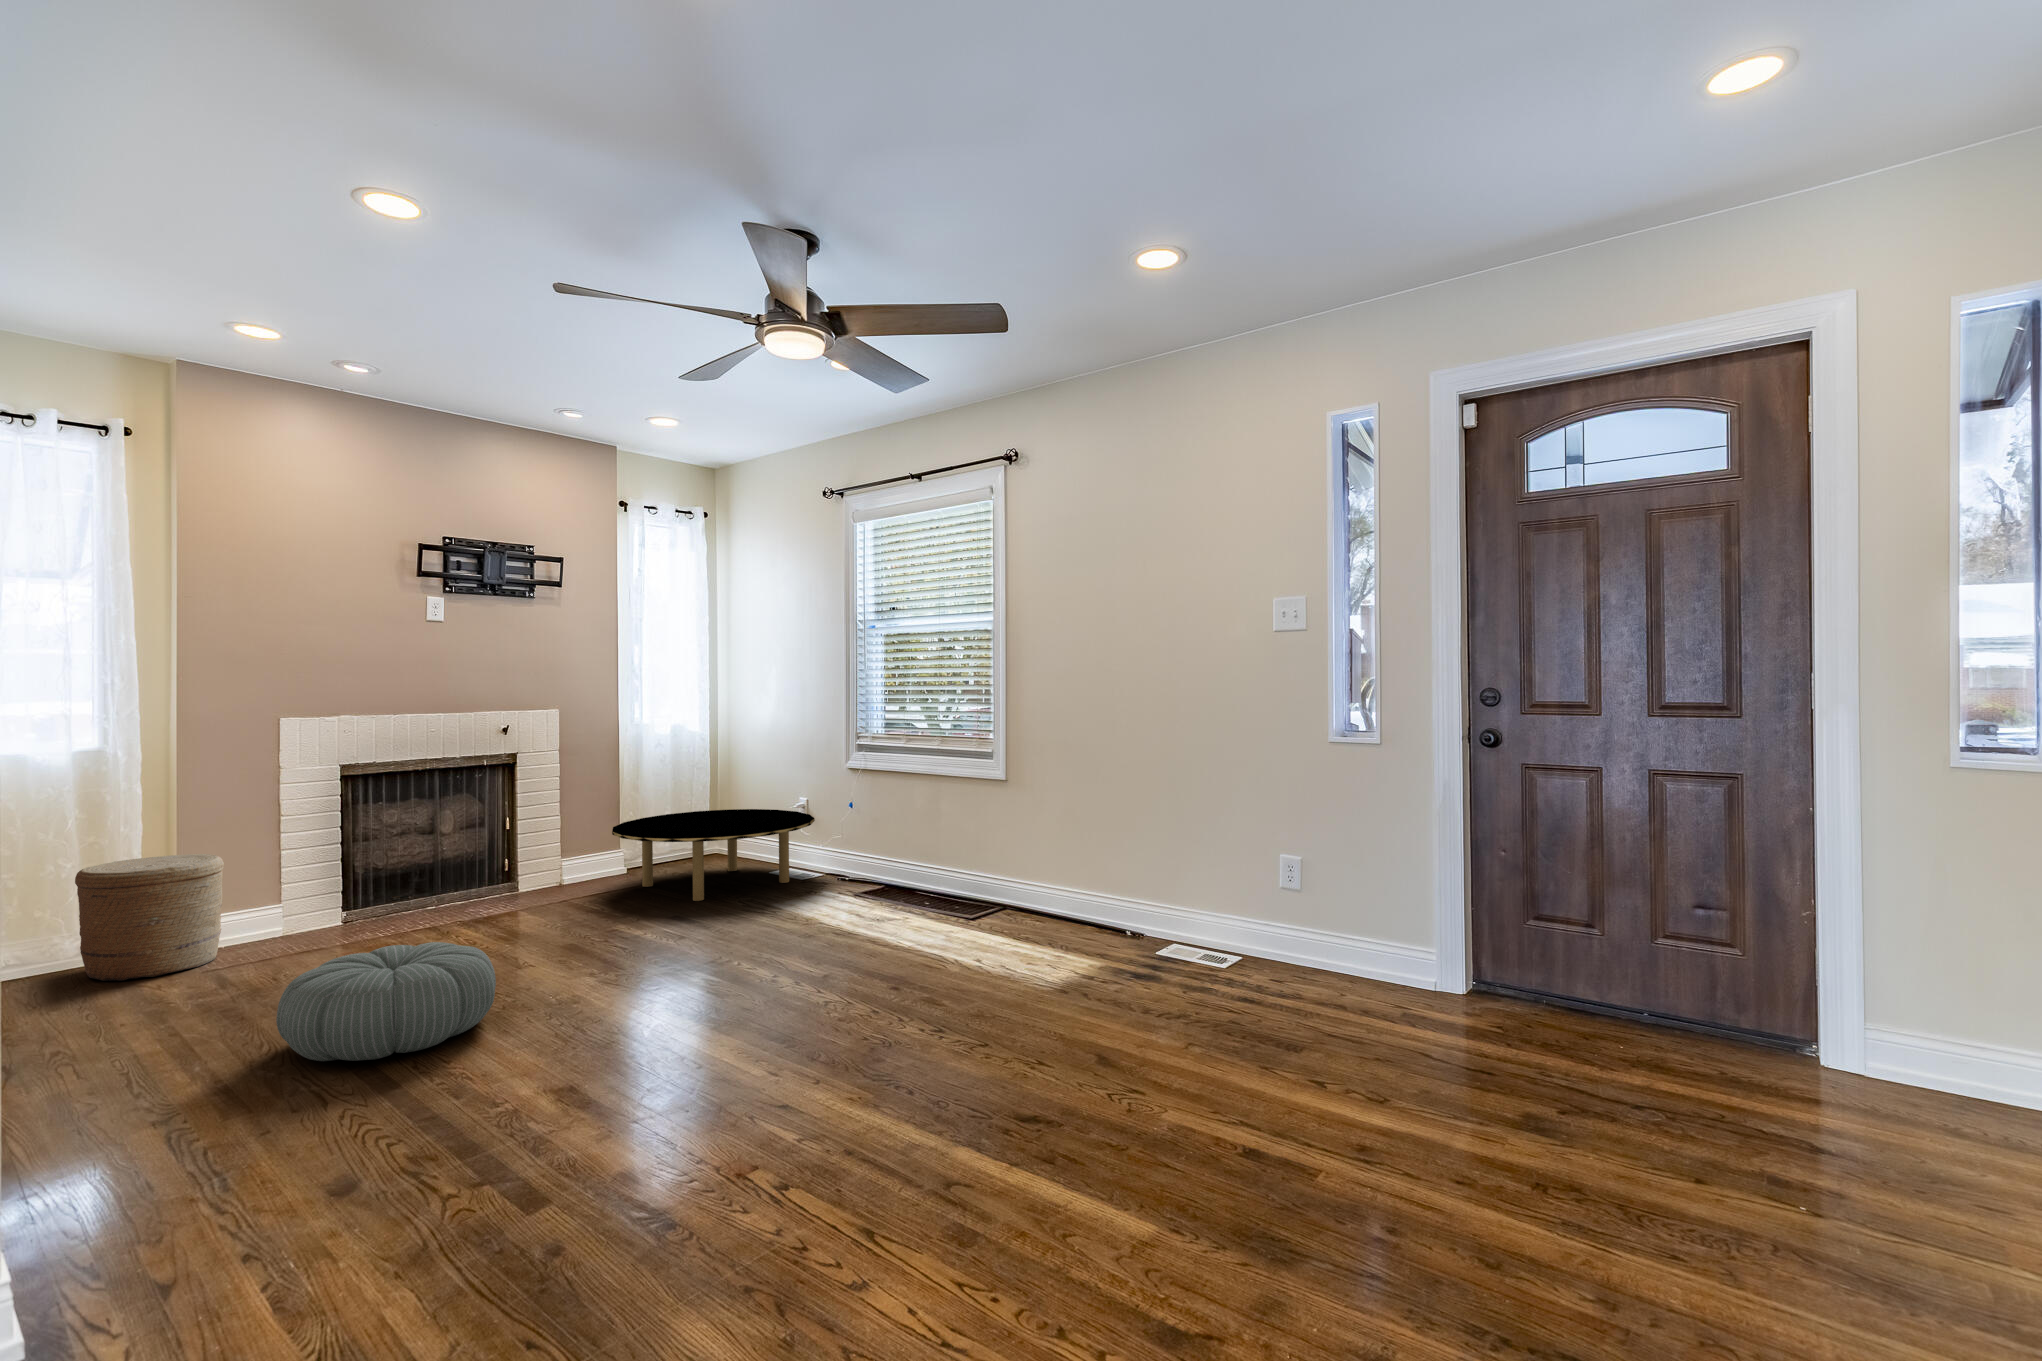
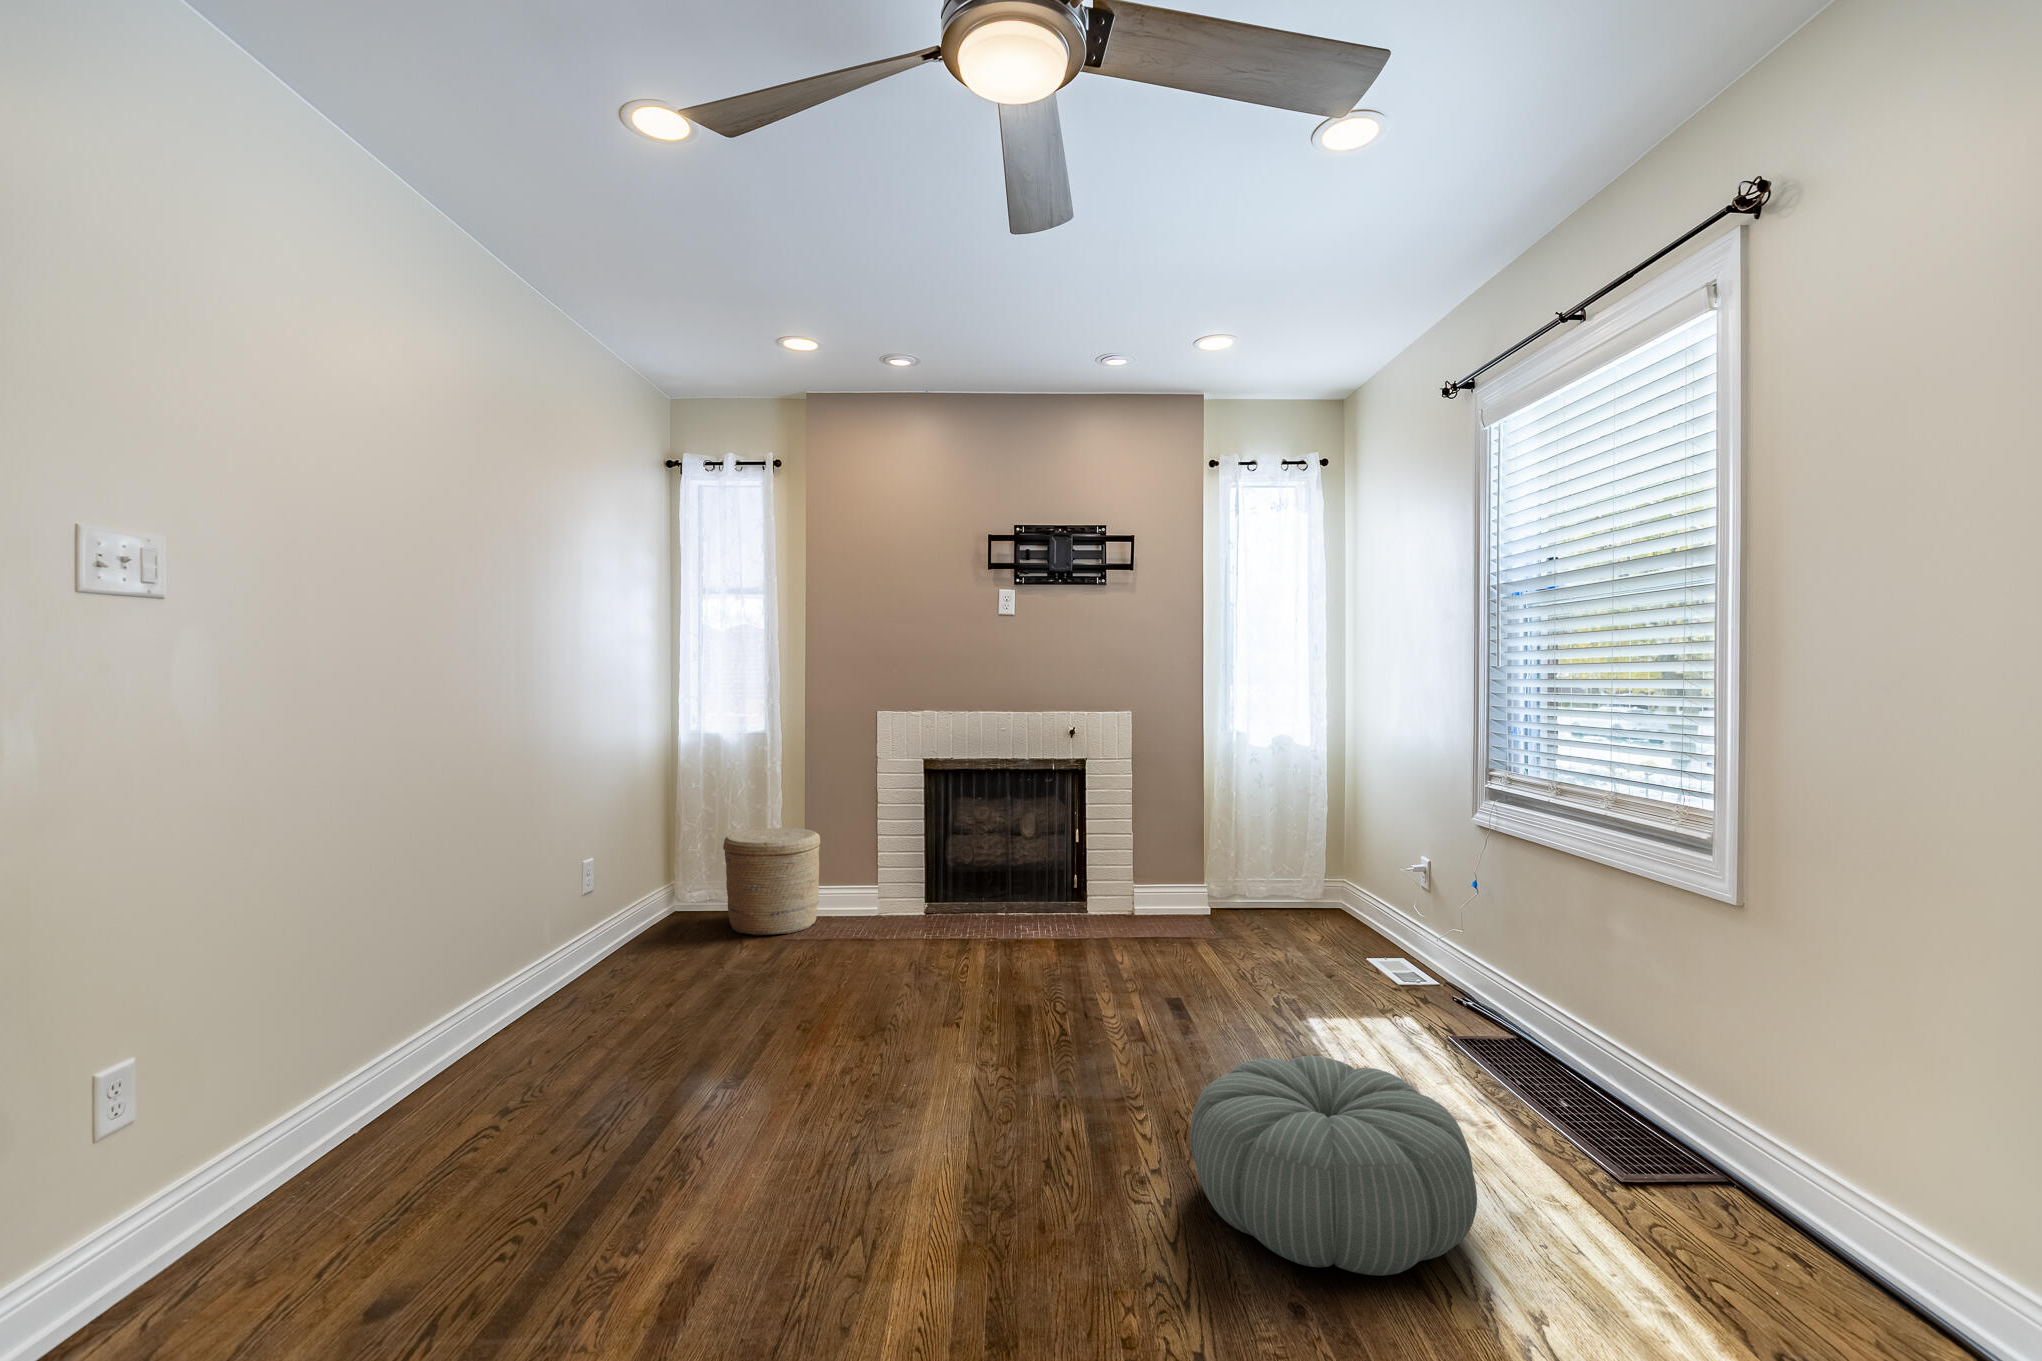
coffee table: present [612,809,815,901] -> none [1151,848,1423,980]
pouf: present [276,942,496,1061] -> present [1190,1056,1477,1276]

